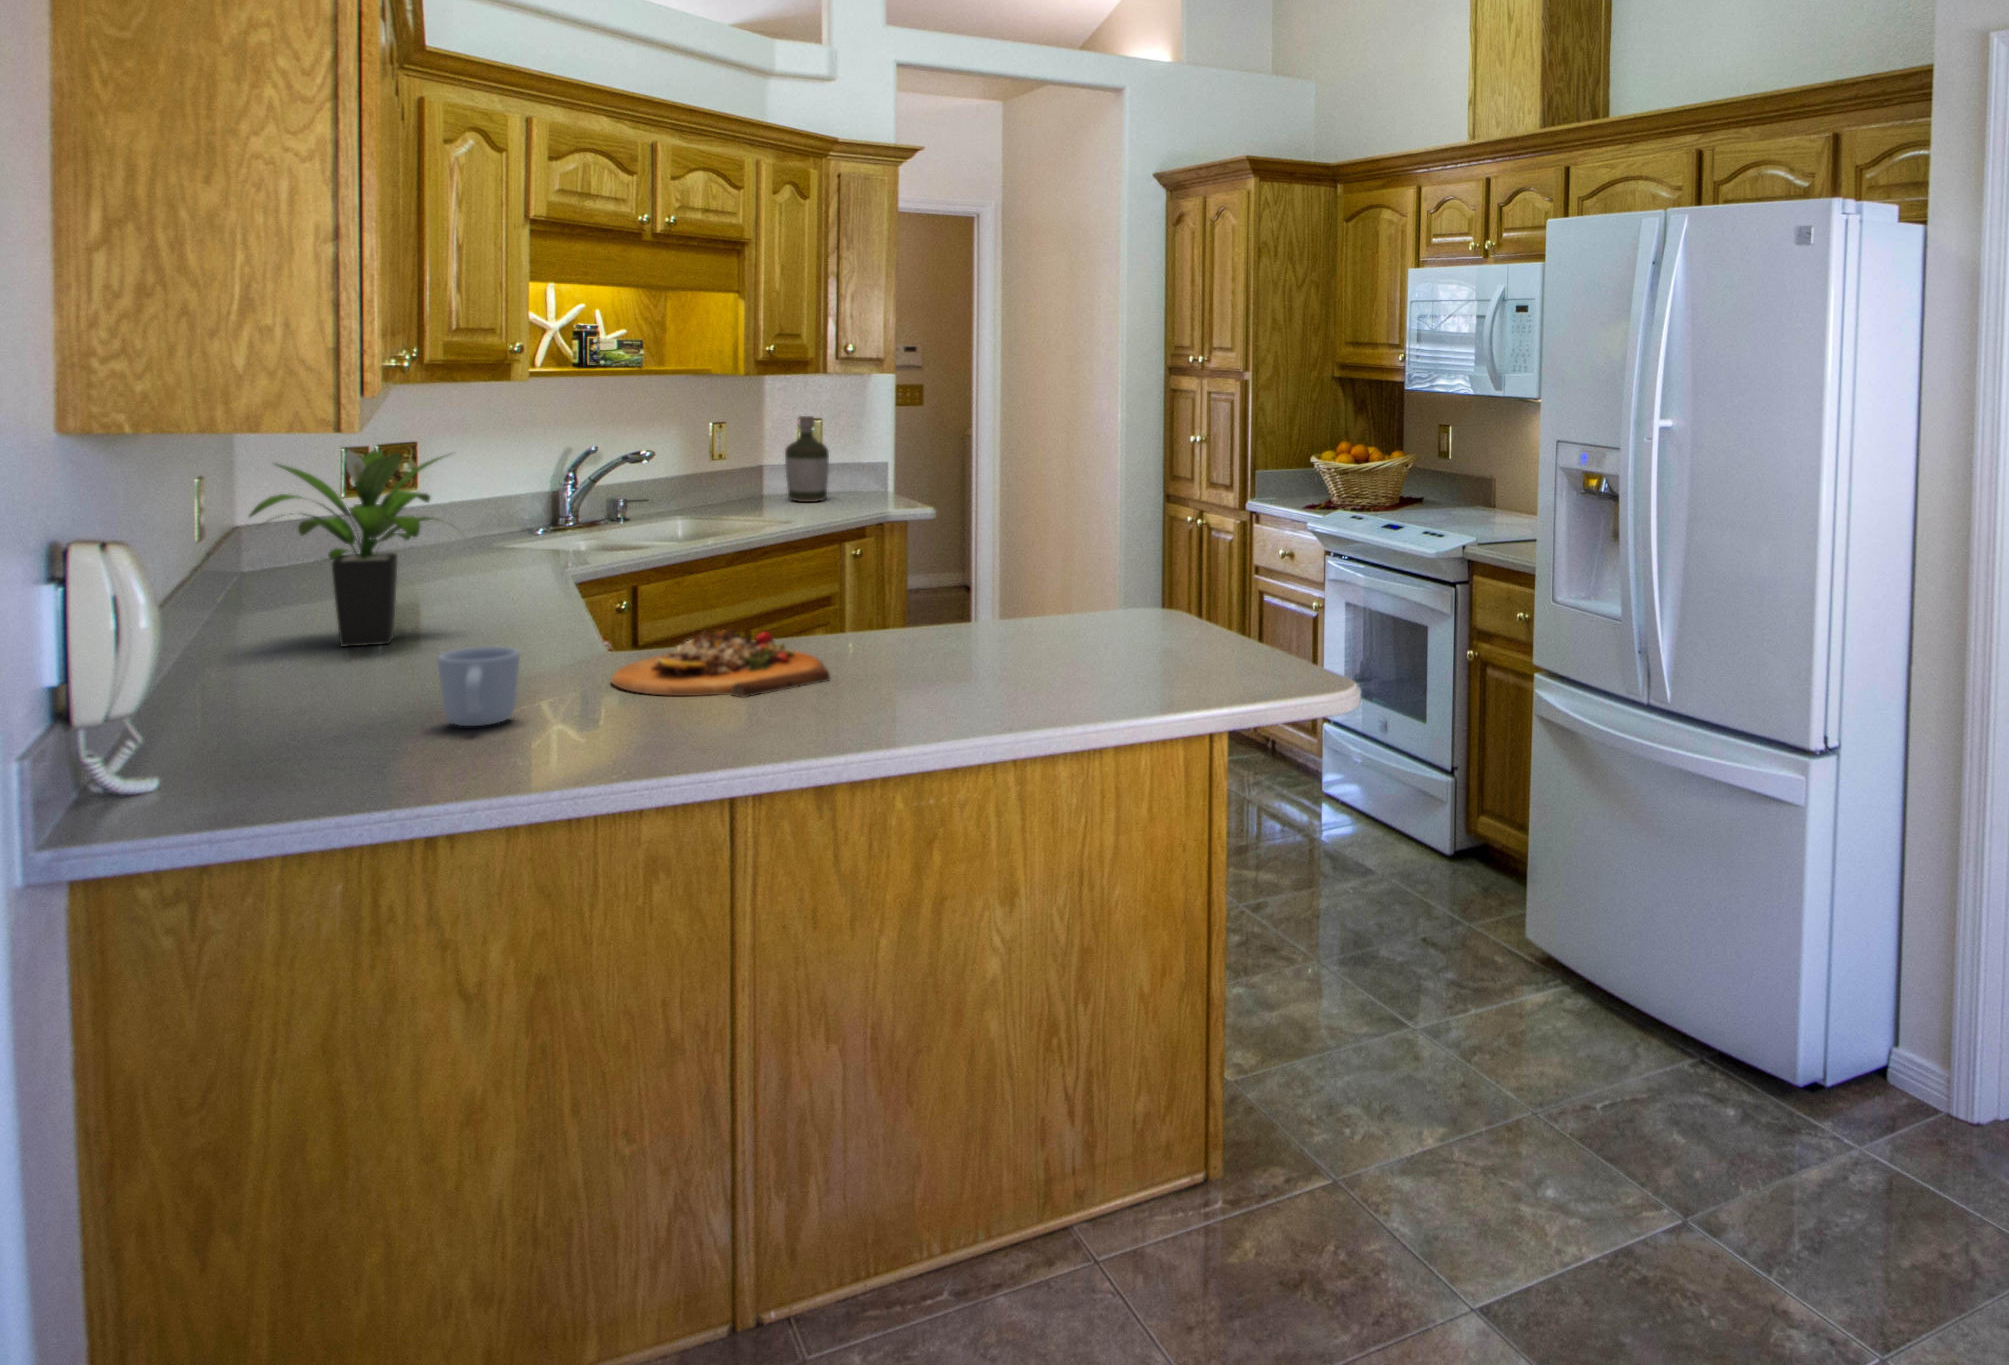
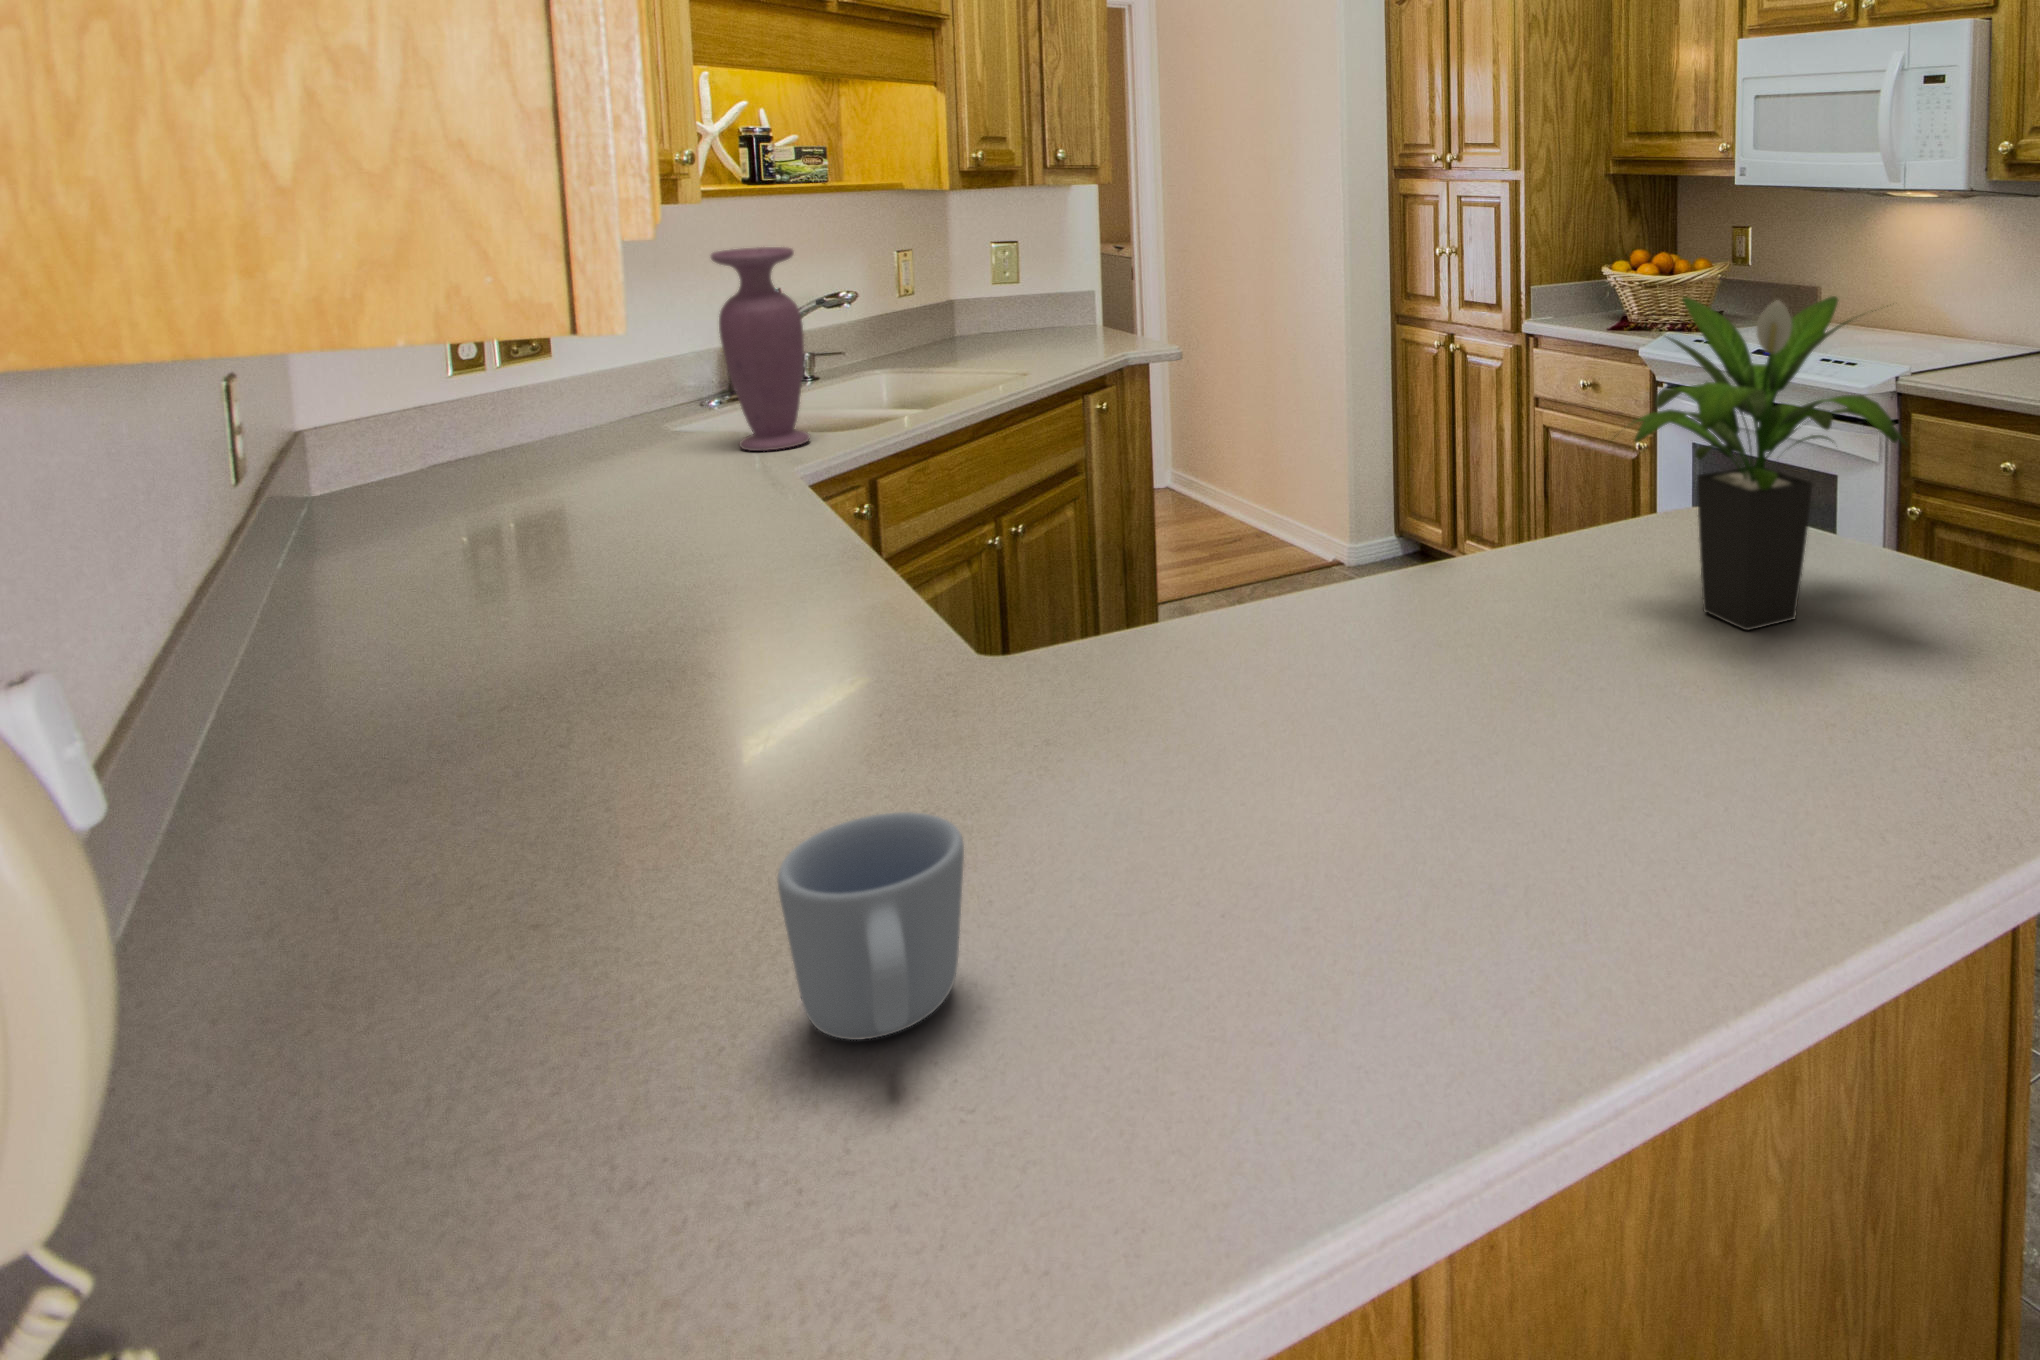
vase: none [527,414,591,559] -> present [711,247,810,451]
bottle: present [785,416,829,502] -> none [985,239,1038,342]
potted plant: present [249,450,443,646] -> present [1614,296,1907,630]
cutting board: present [610,630,830,697] -> none [1062,651,1485,840]

